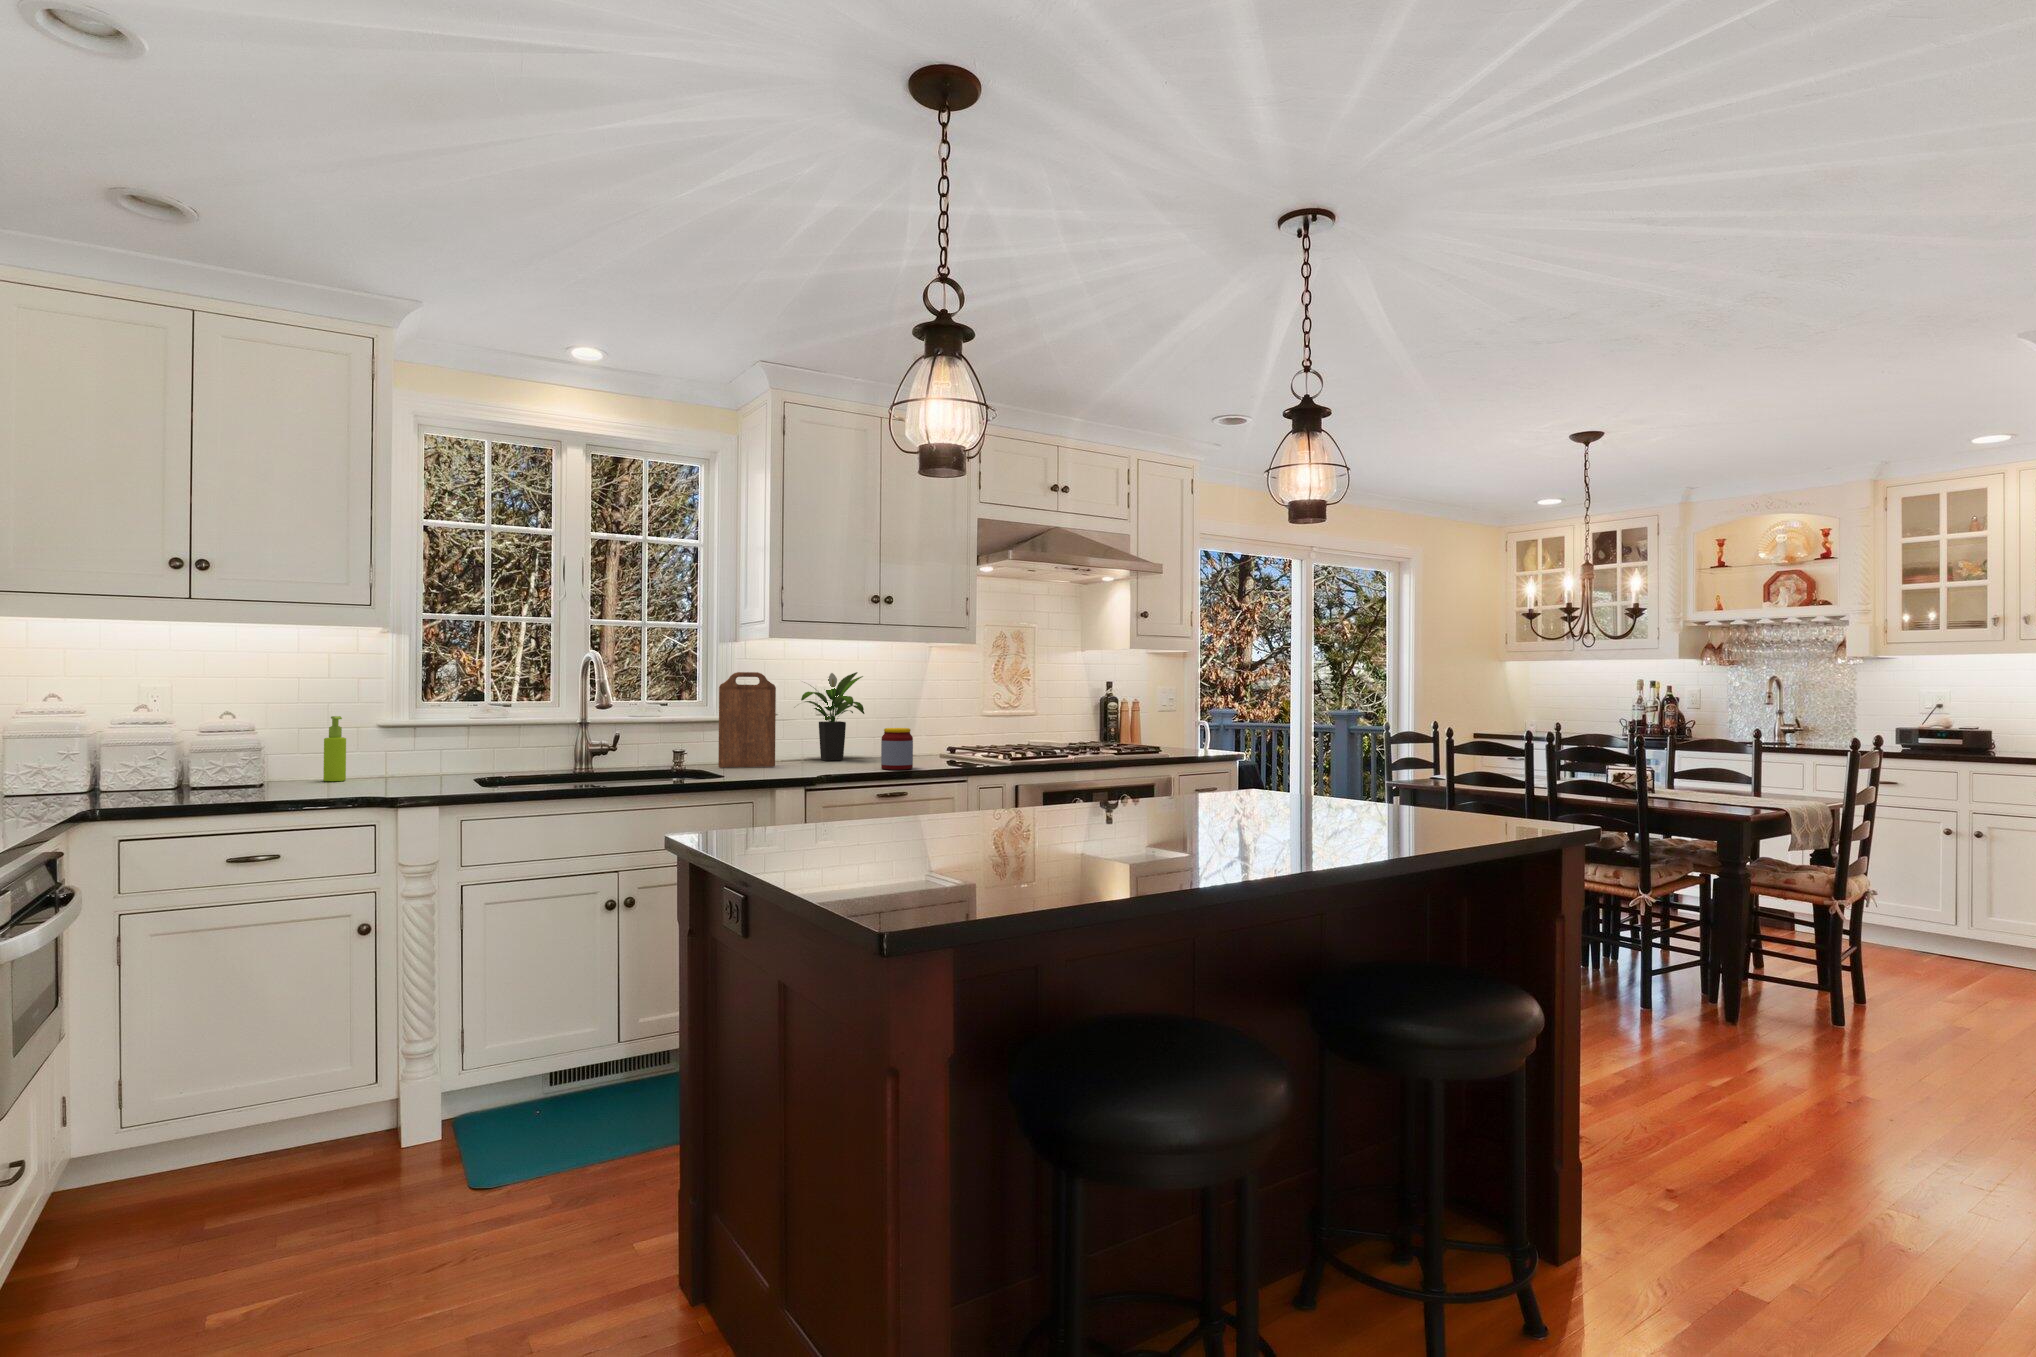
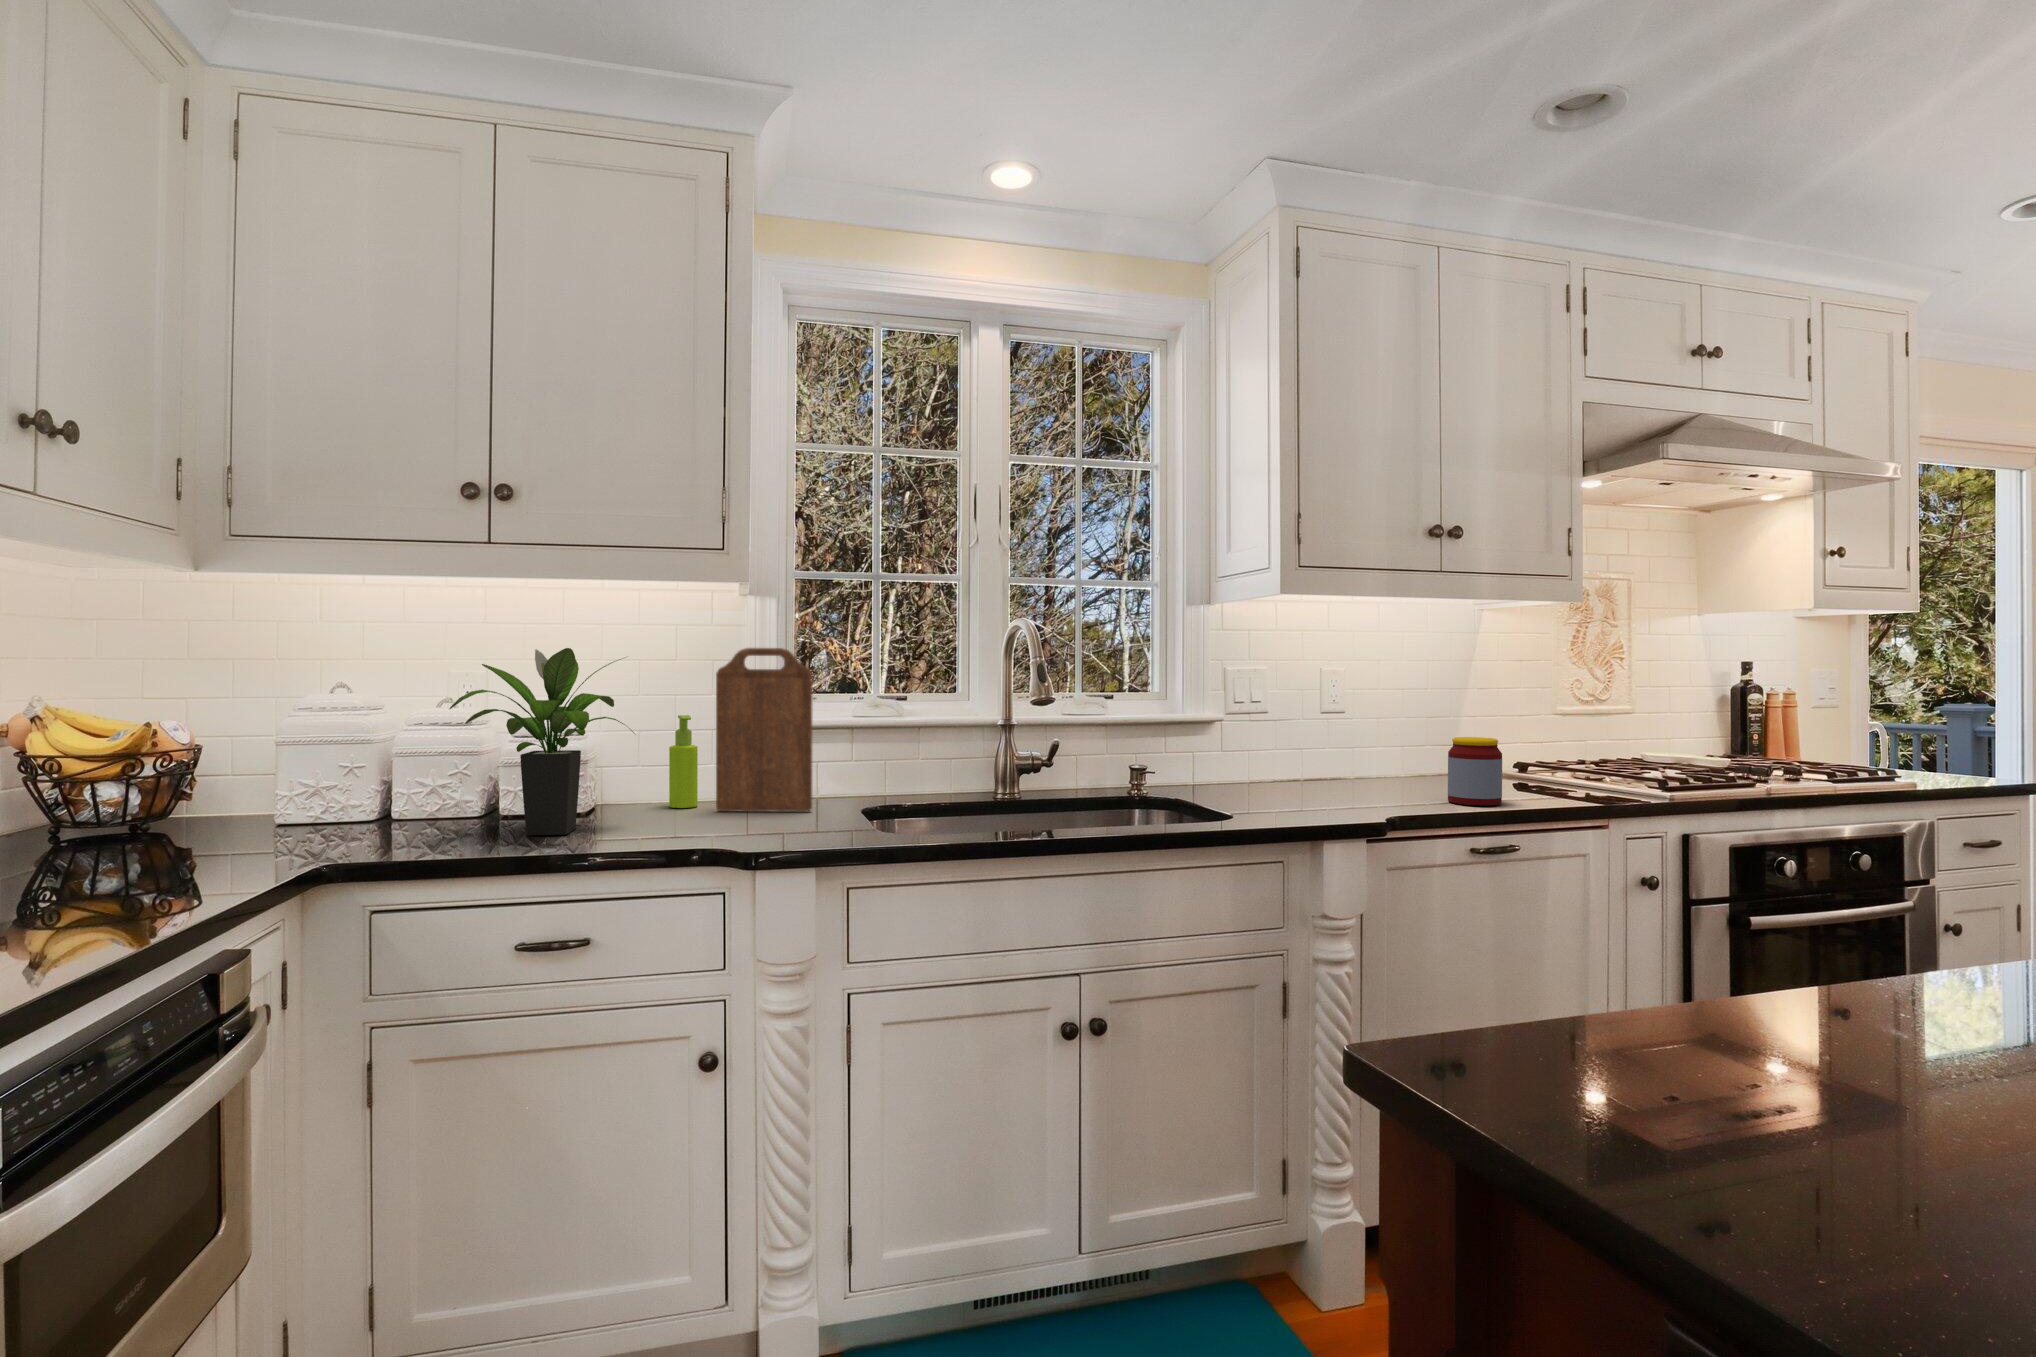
cutting board: present [718,672,776,768] -> present [716,648,813,811]
potted plant: present [801,672,865,761] -> present [450,648,634,835]

